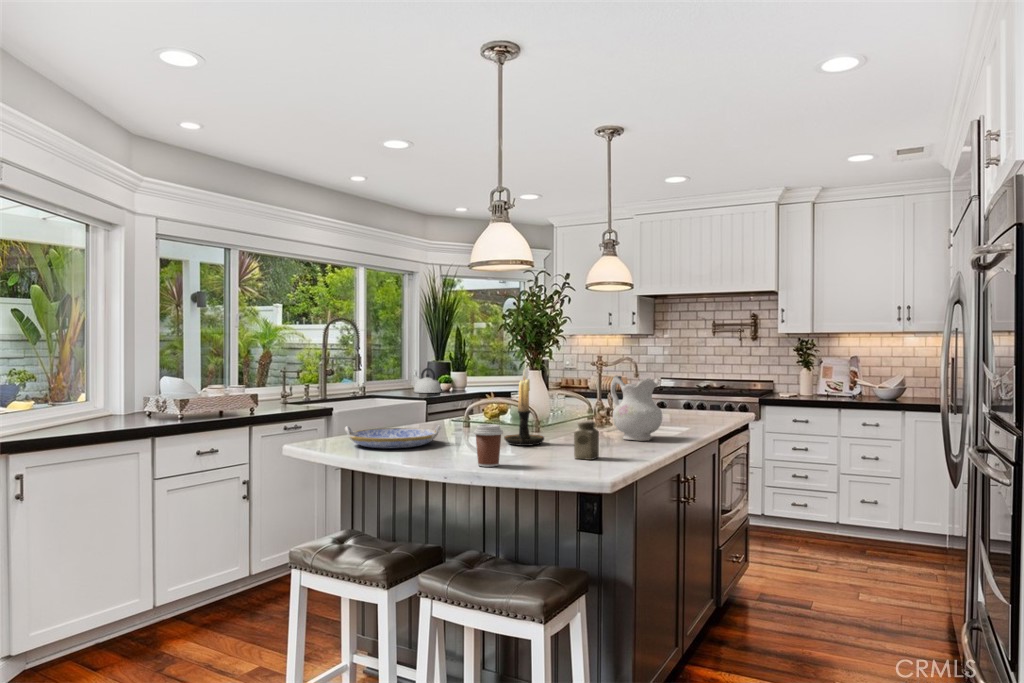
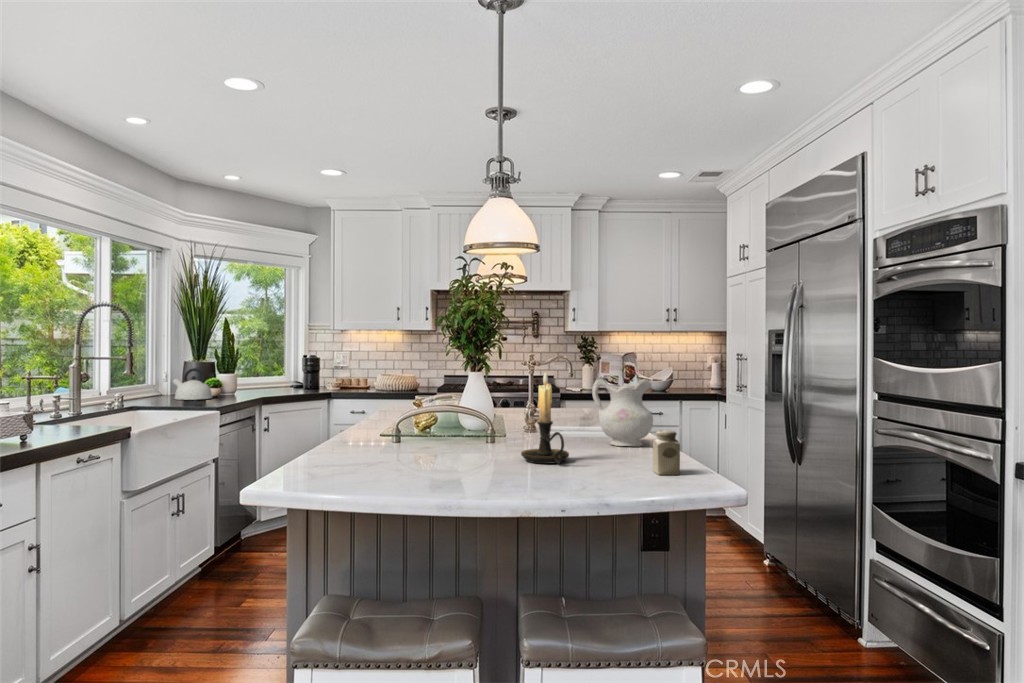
coffee cup: present [474,424,503,467] -> none [593,443,631,497]
serving tray: present [345,425,441,448] -> none [341,446,463,485]

